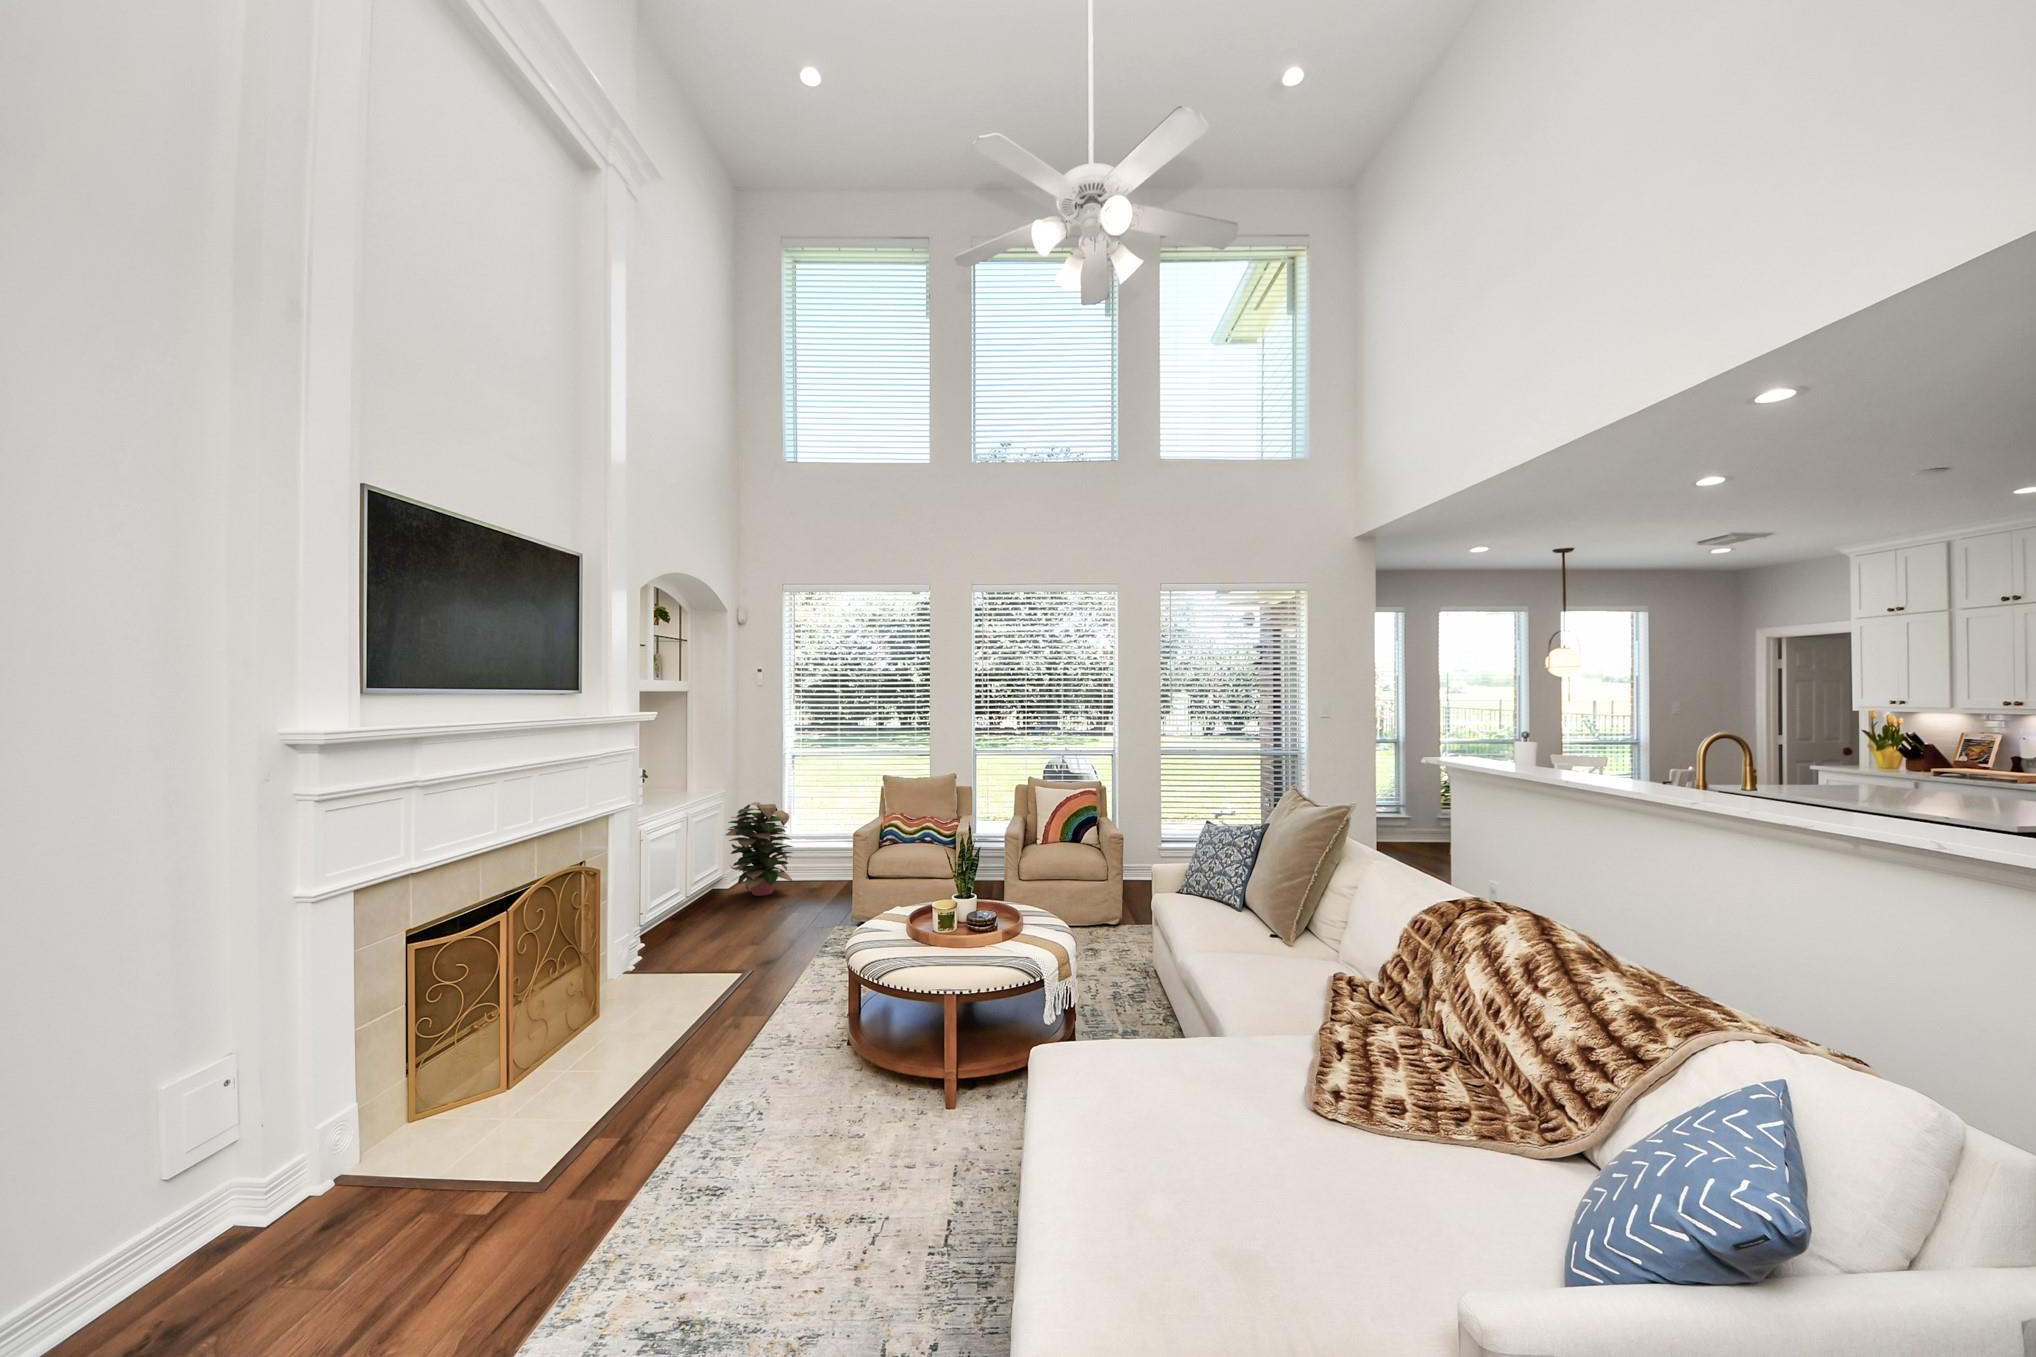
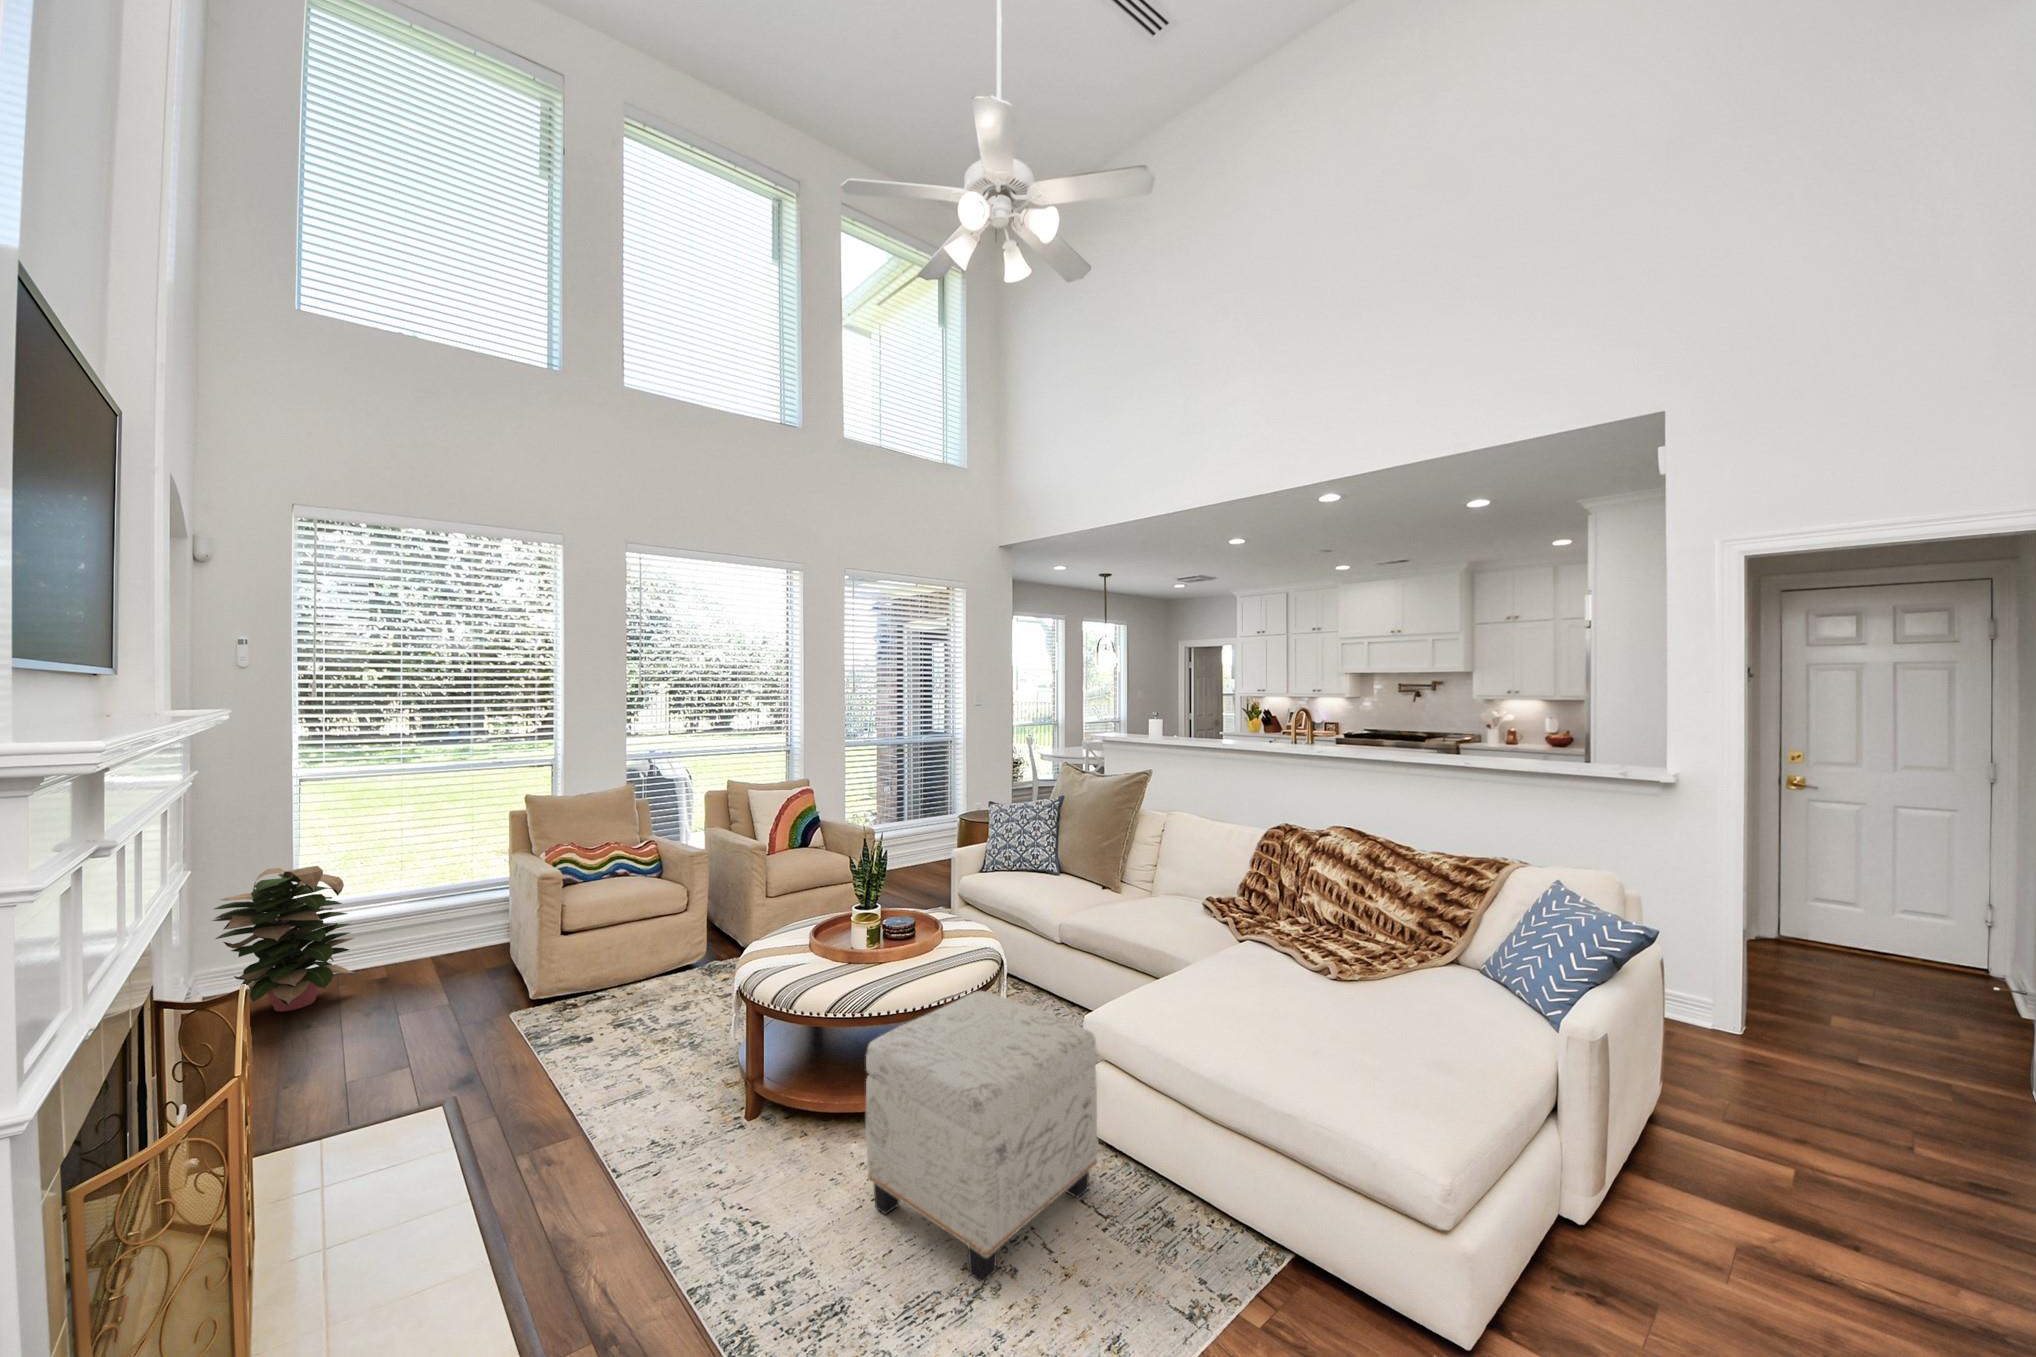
ottoman: none [798,985,977,1233] -> present [866,991,1097,1282]

